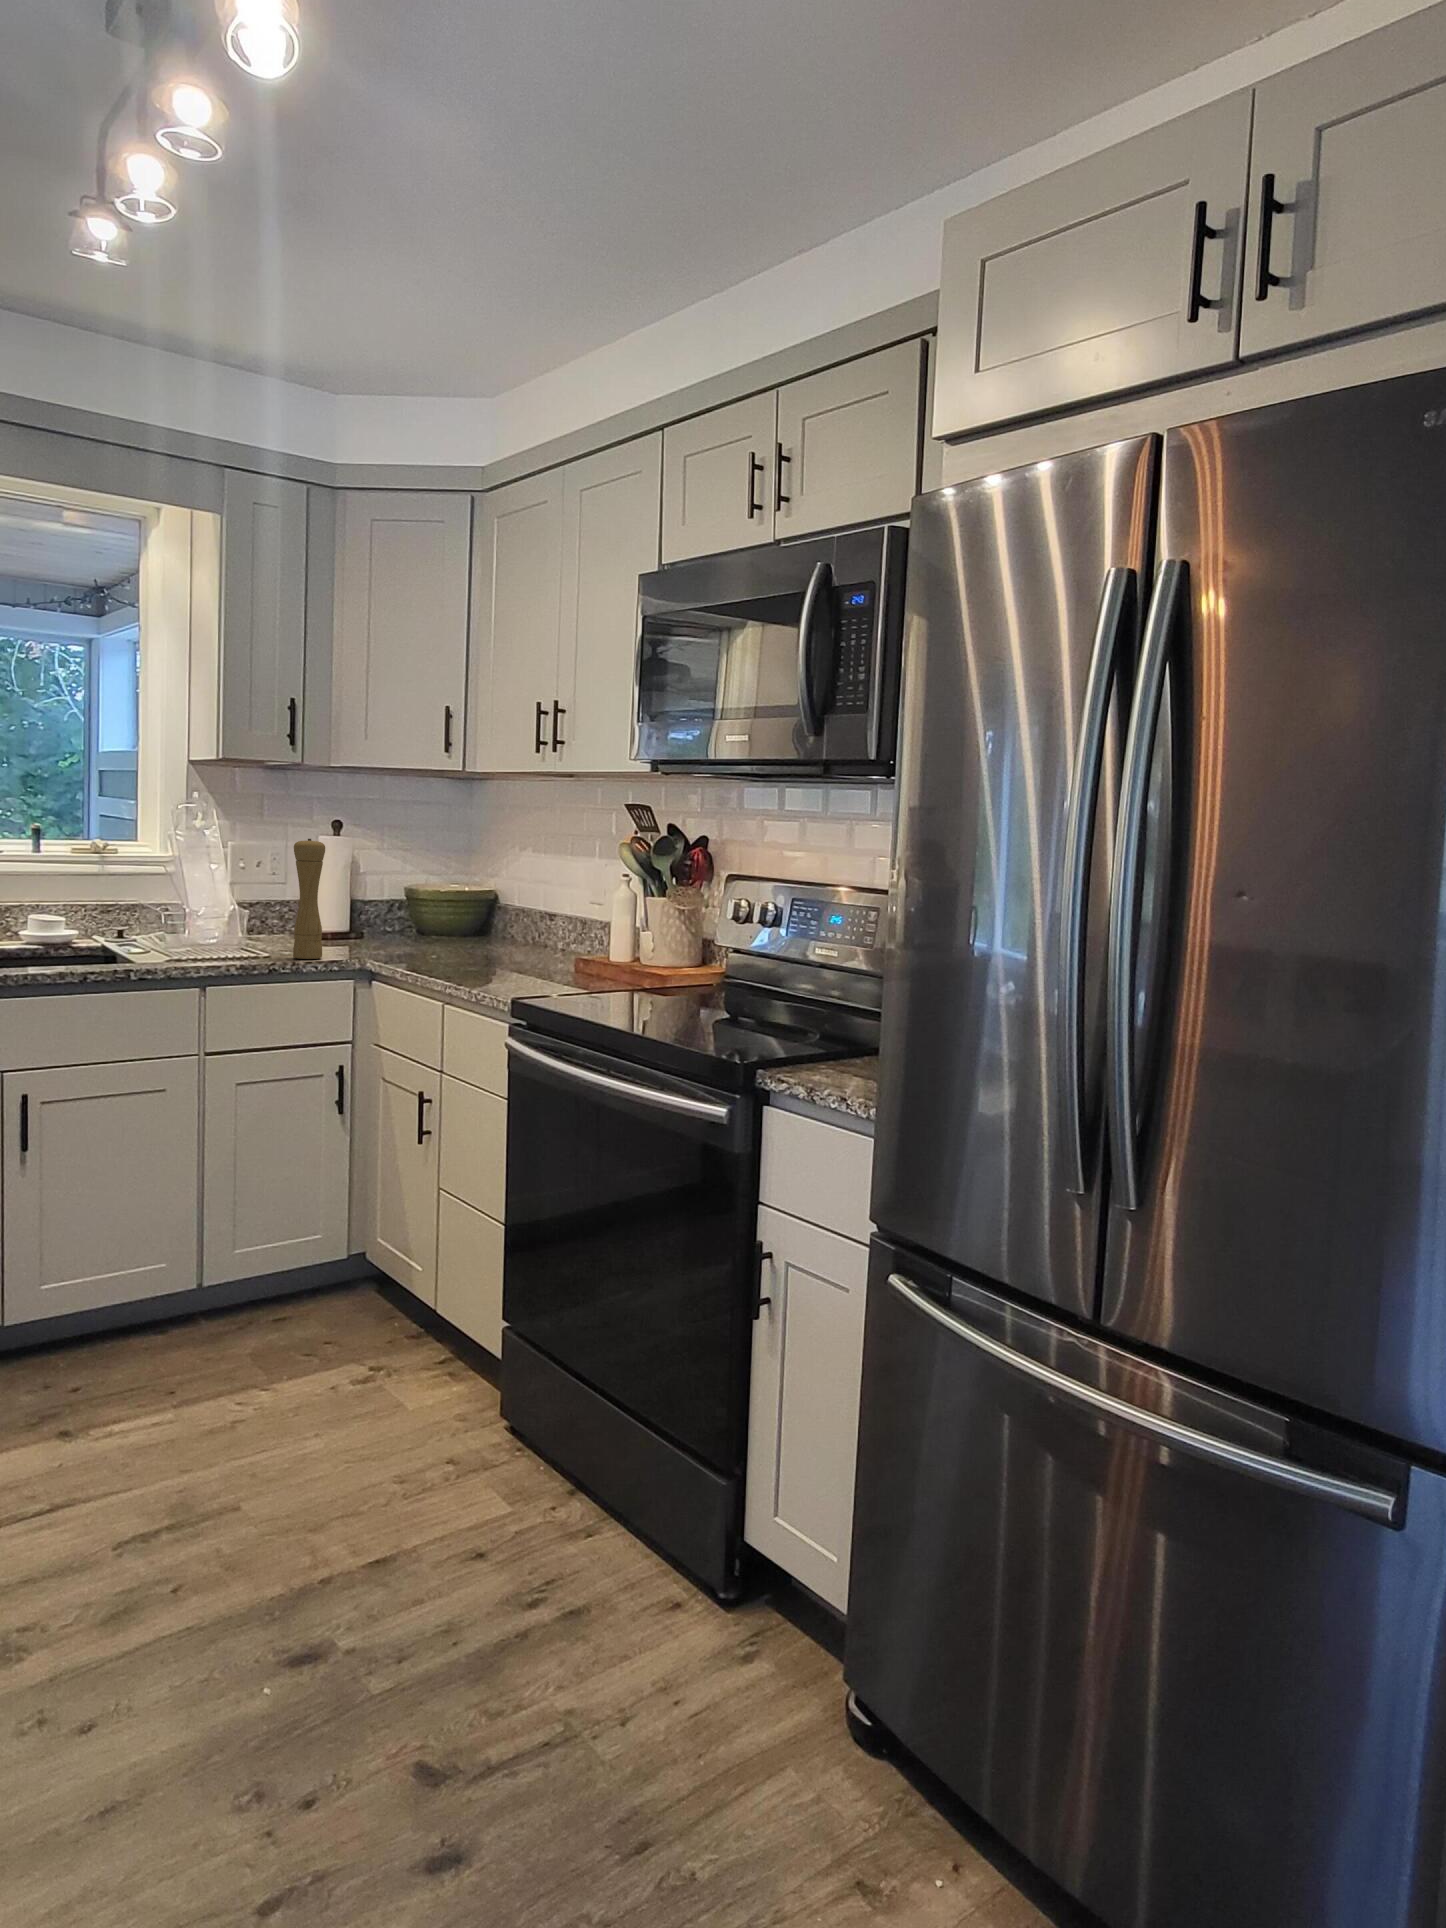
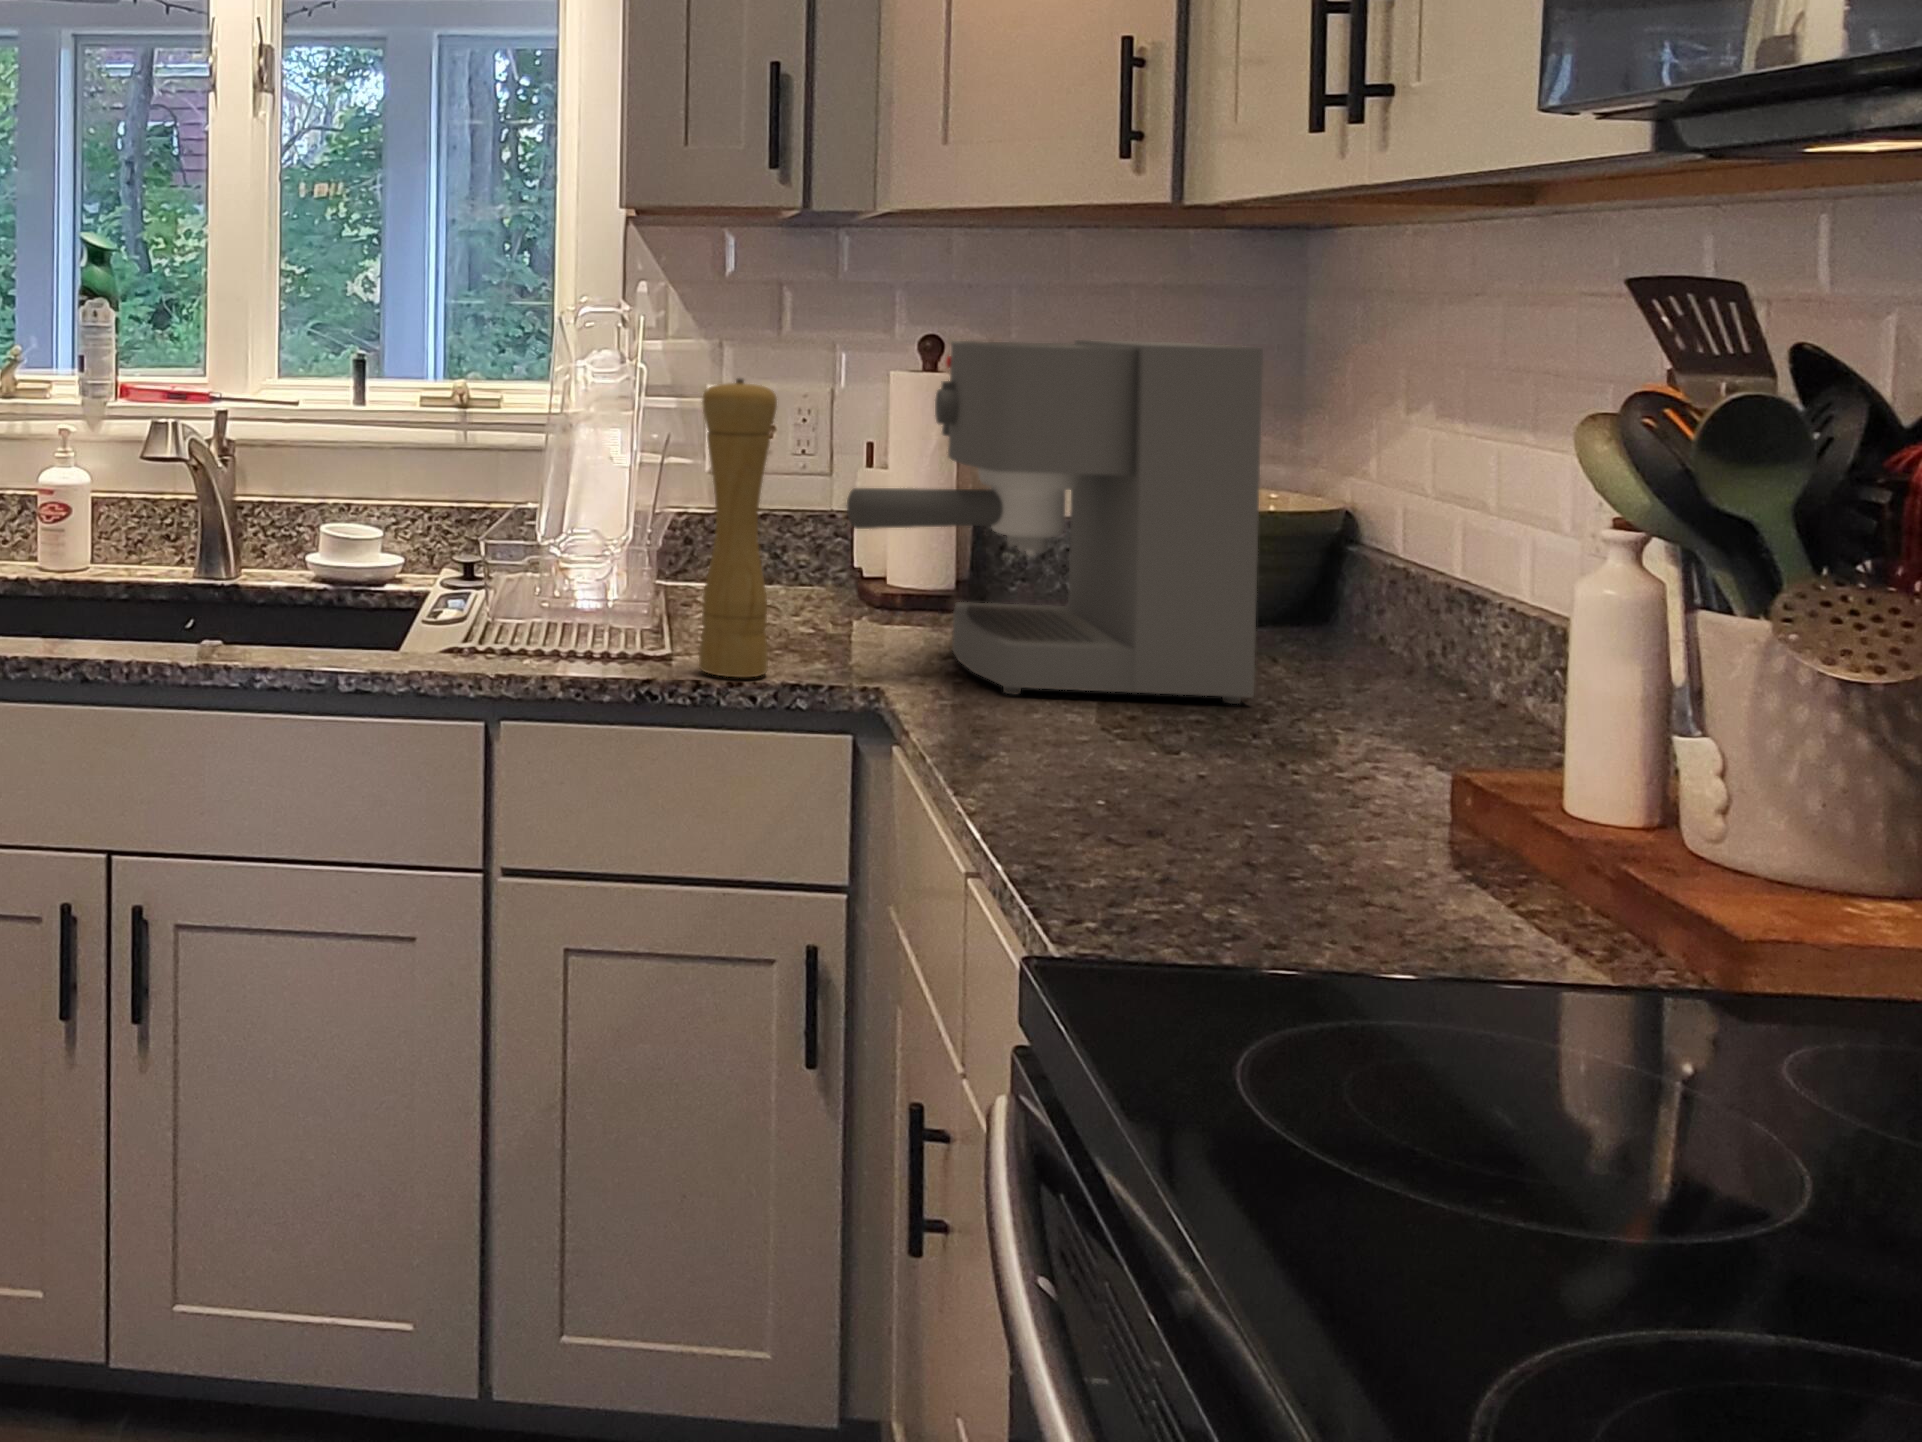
coffee maker: none [349,824,498,957] -> present [847,340,1263,704]

